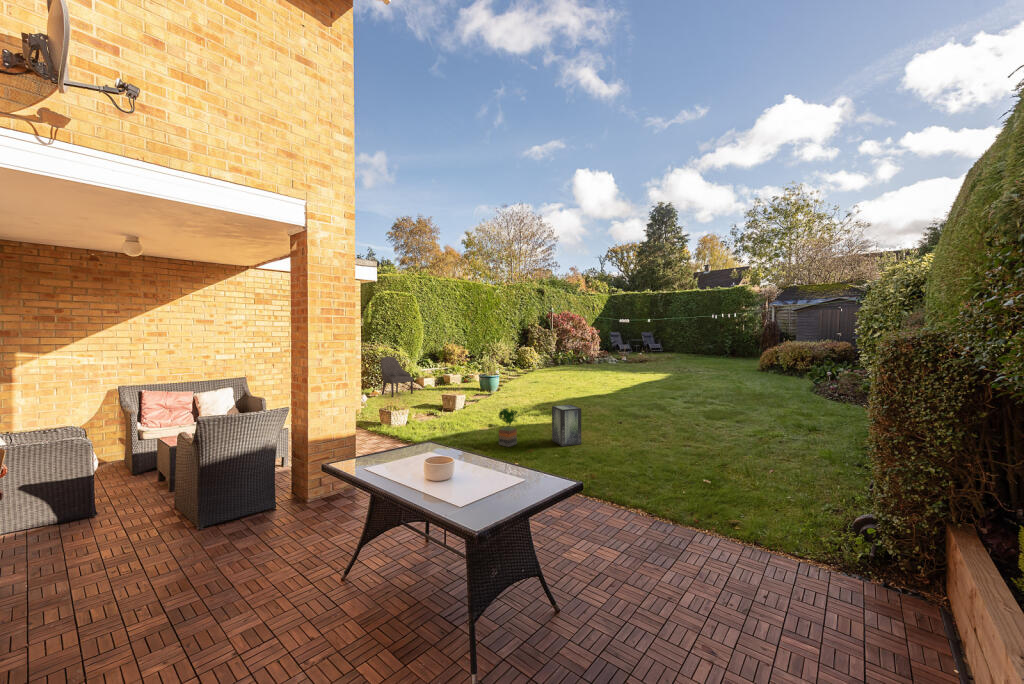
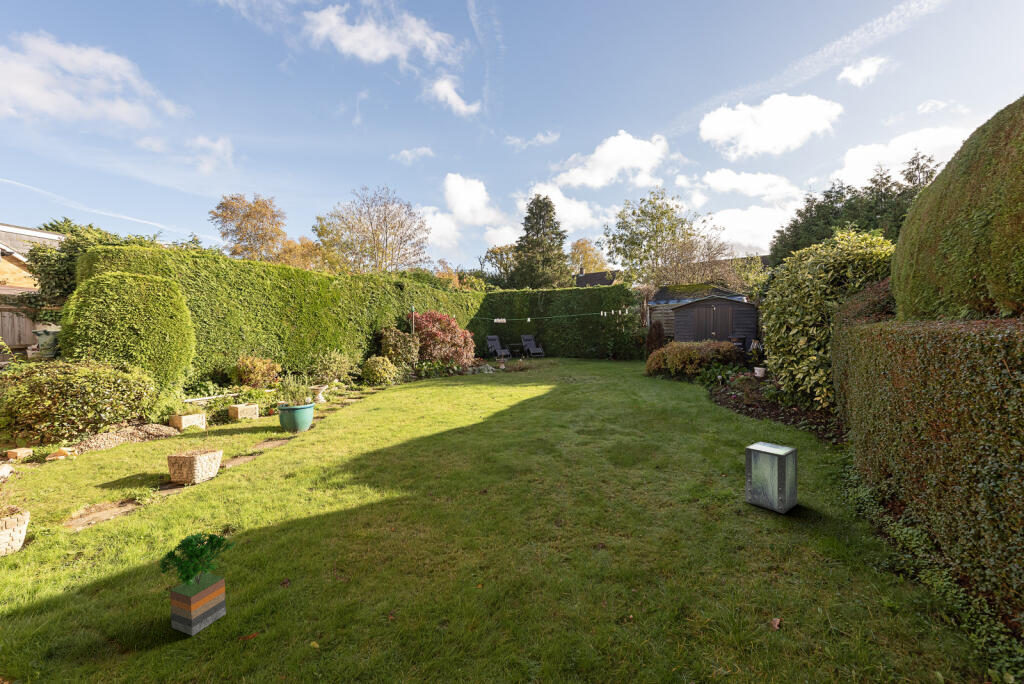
chair: present [381,357,413,397] -> none [67,388,144,464]
storage box: present [552,405,581,446] -> present [745,441,797,514]

